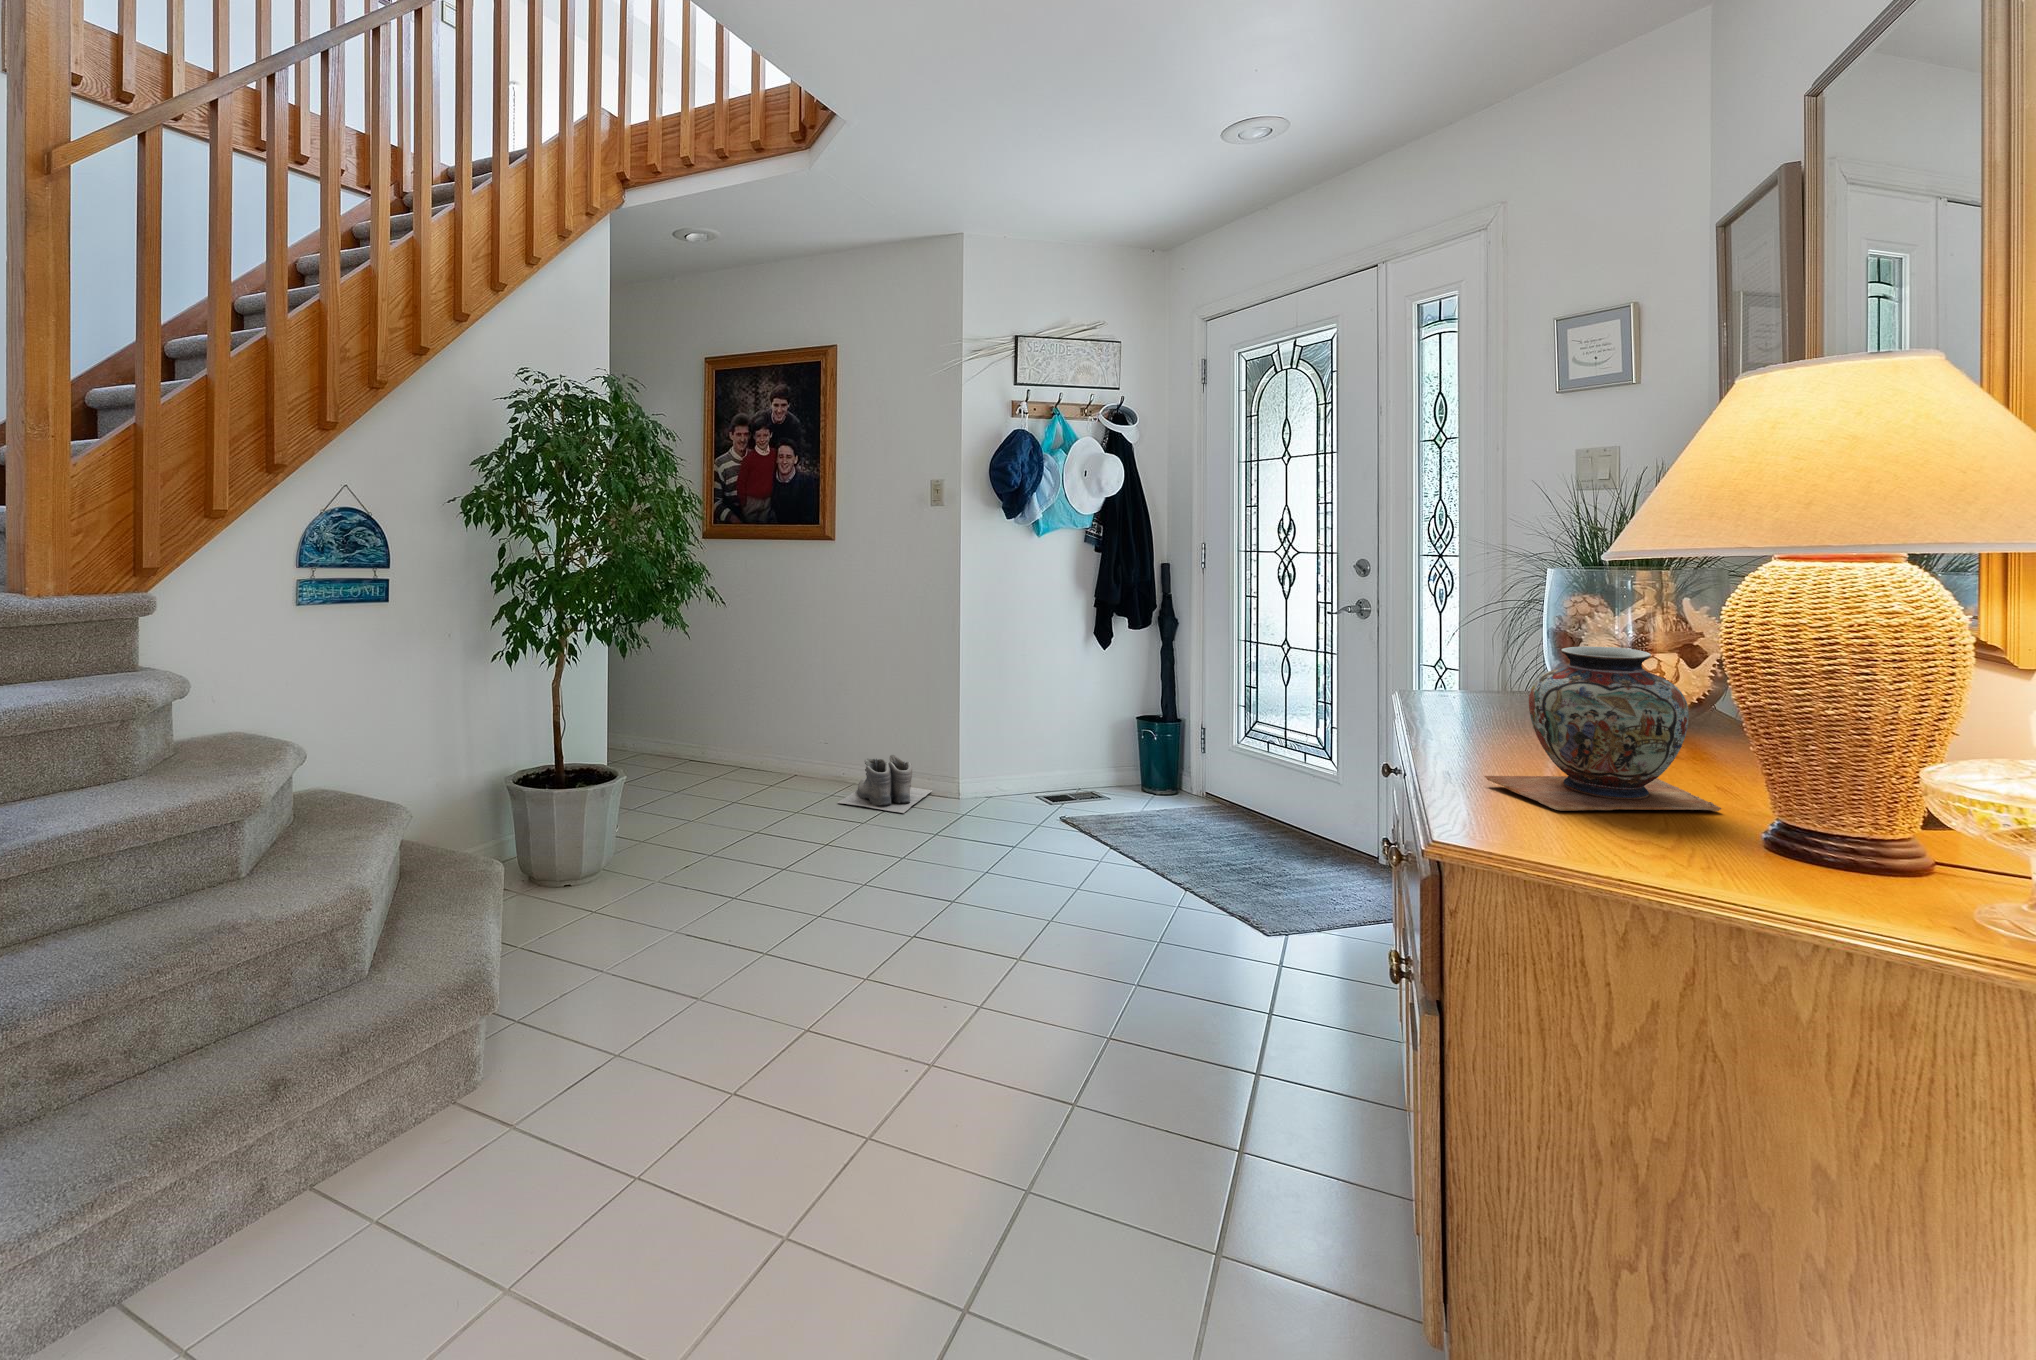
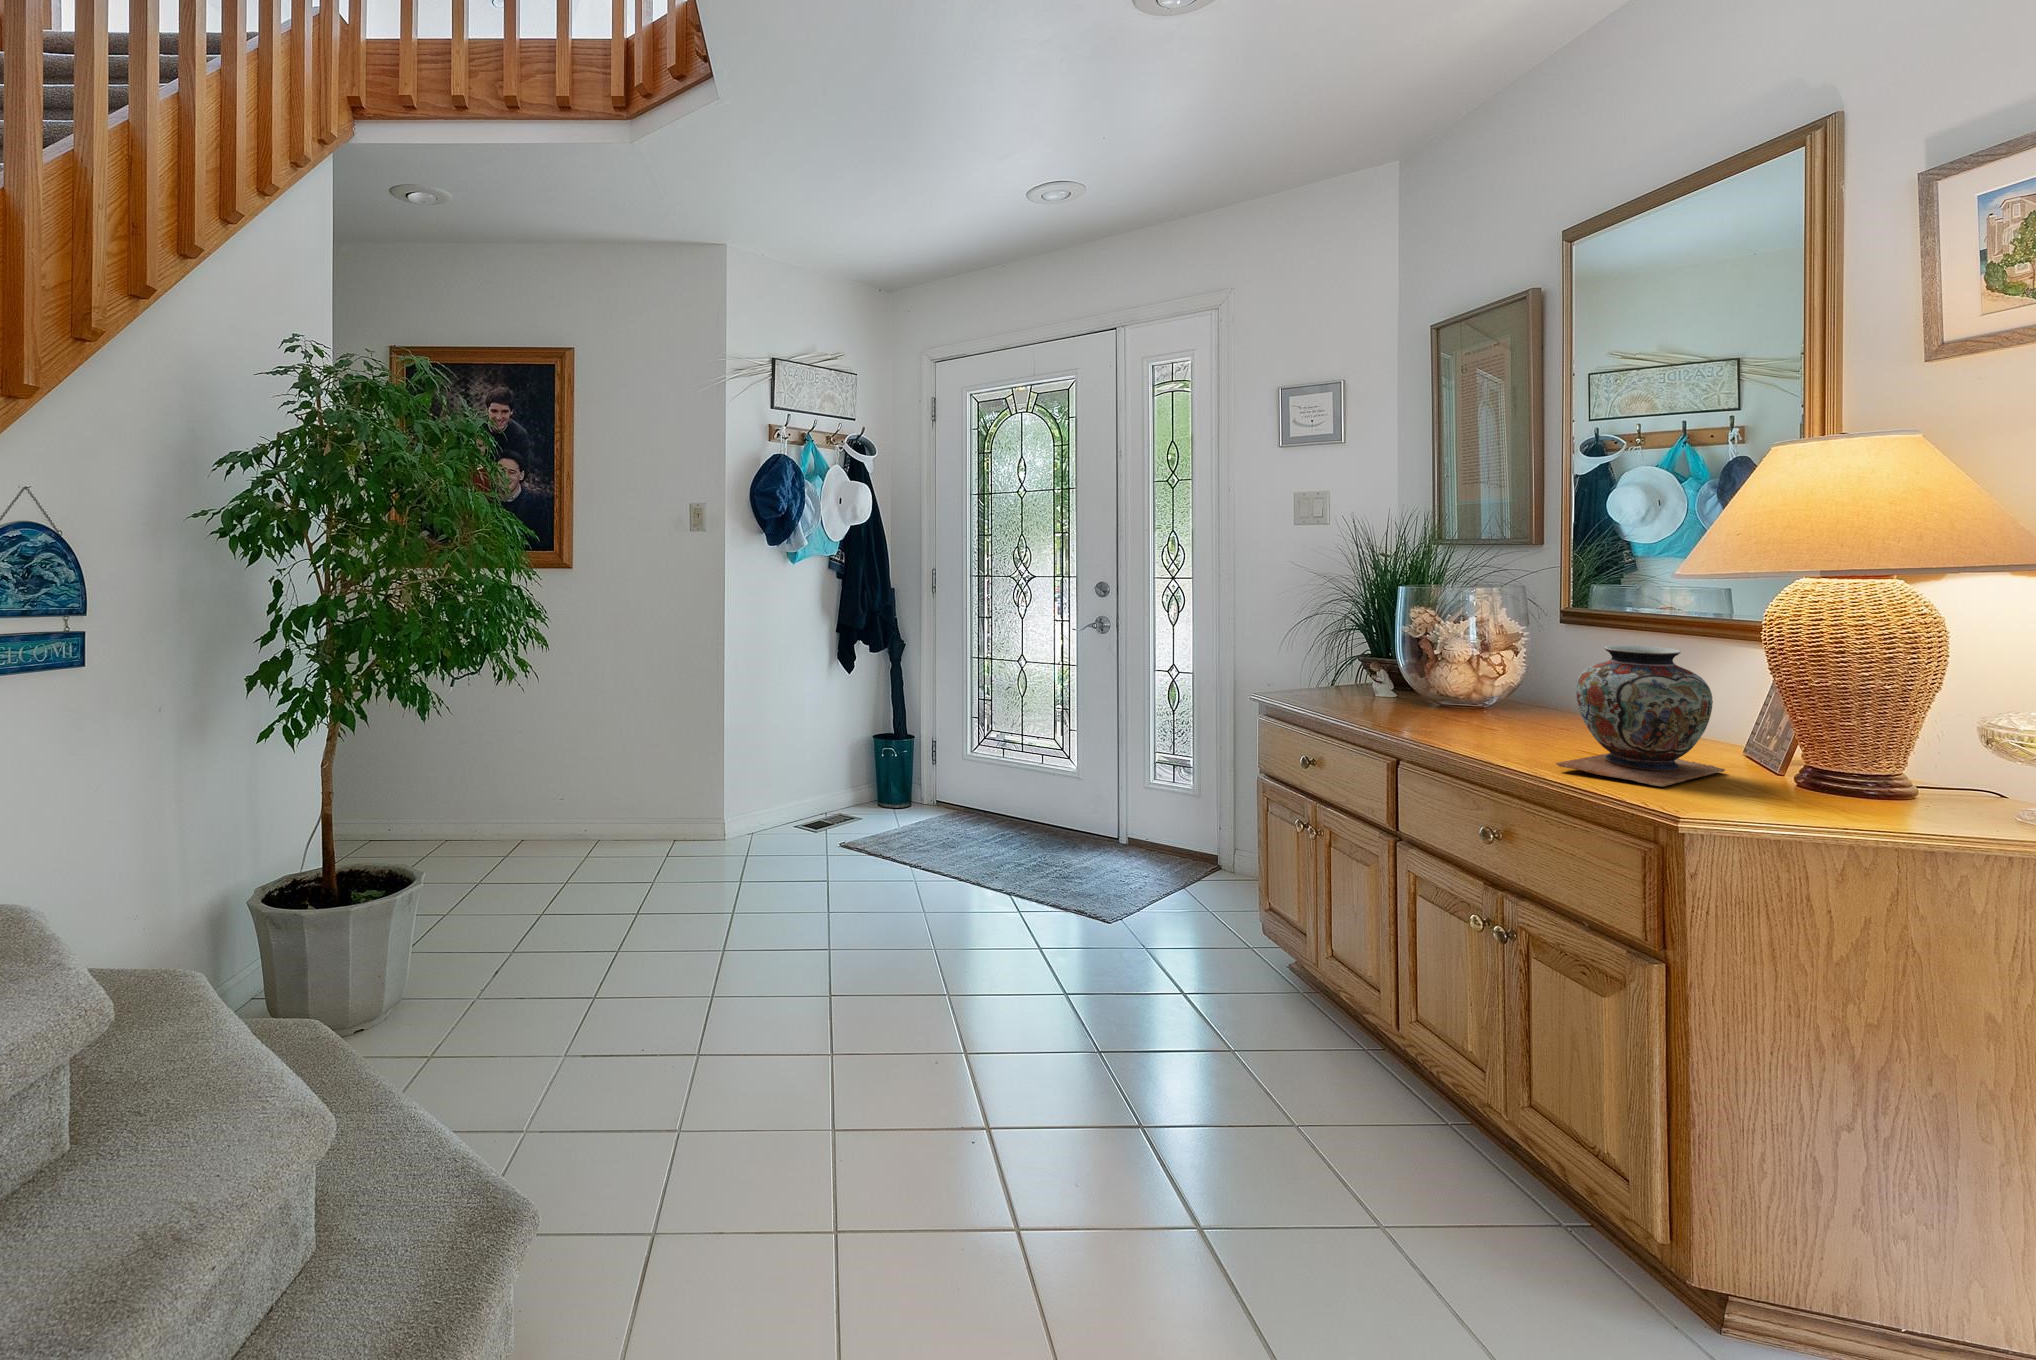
boots: present [838,755,932,813] -> none [611,806,700,870]

